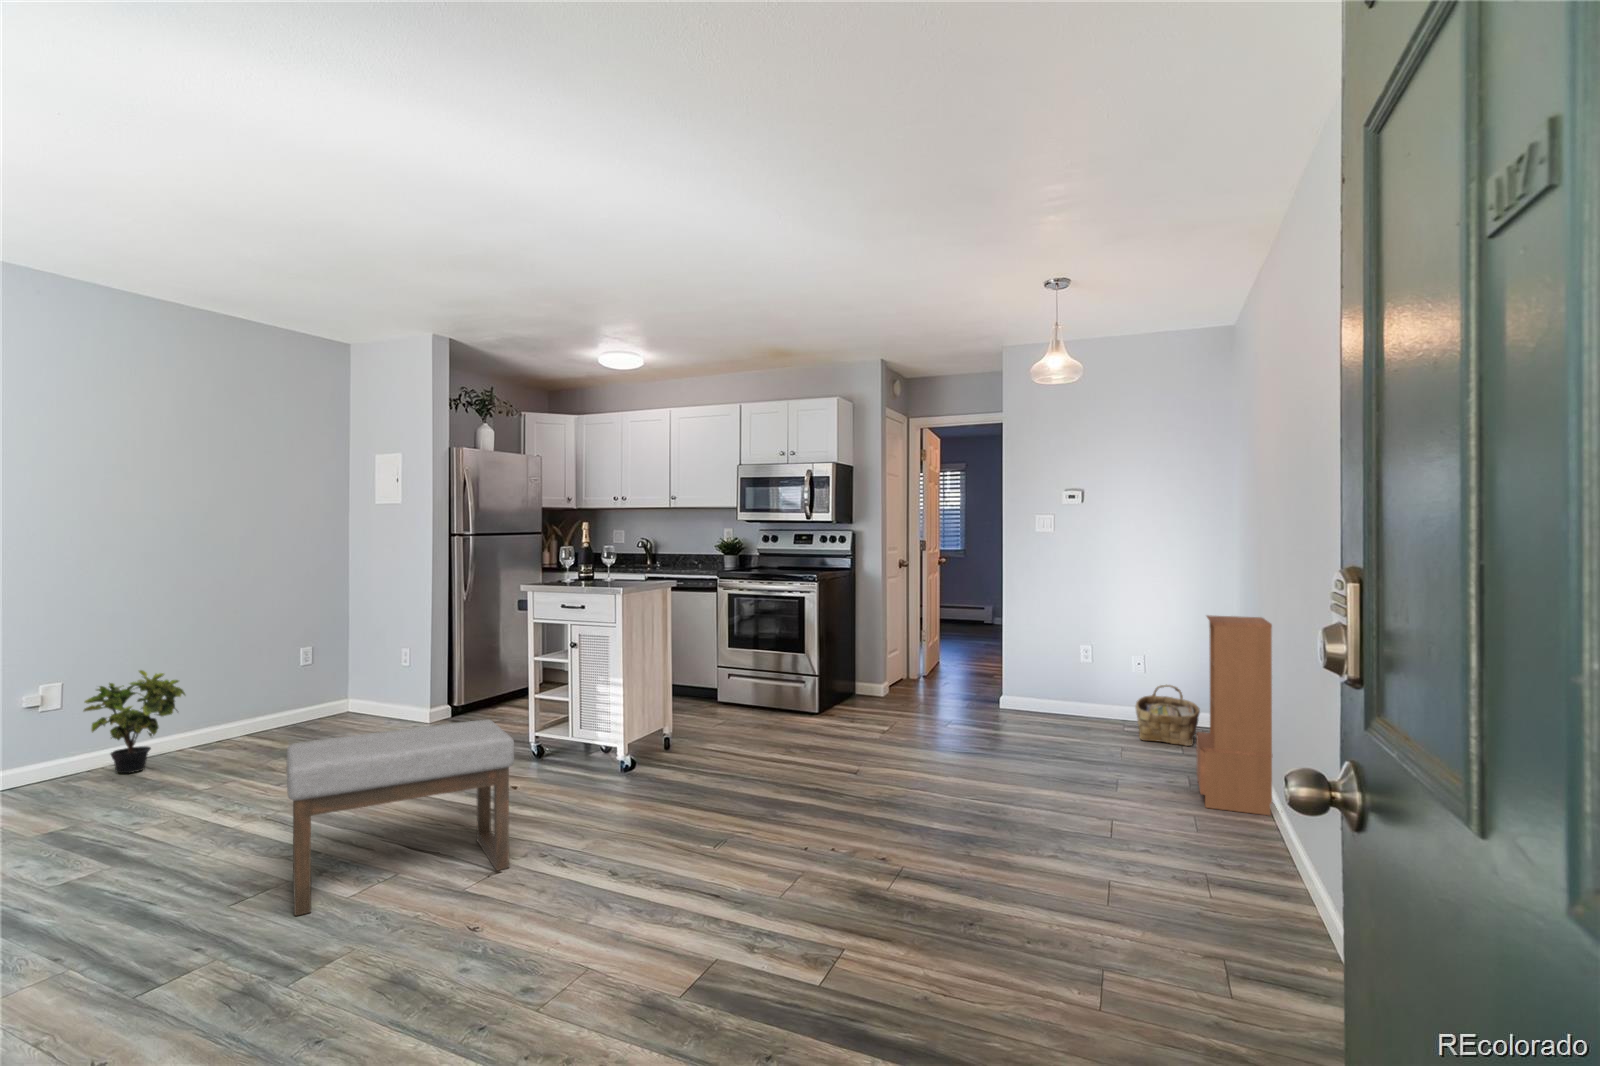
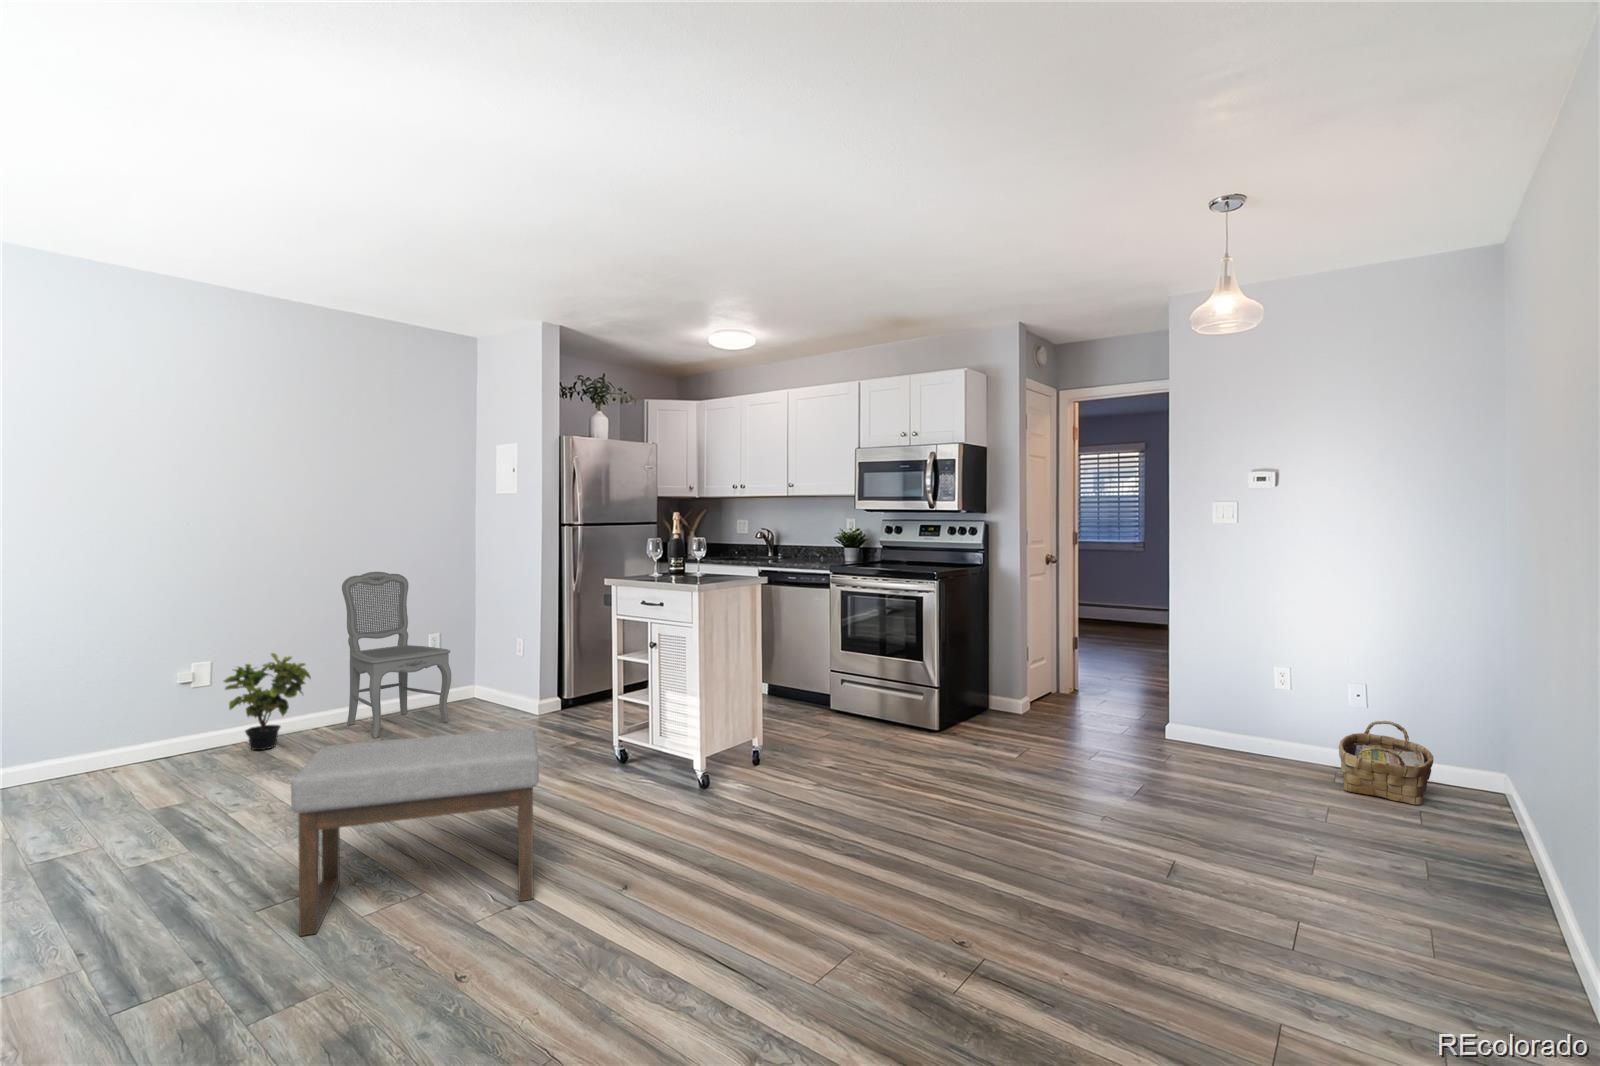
dining chair: none [211,584,335,754] -> present [342,572,451,738]
bookcase: present [1196,615,1272,815] -> none [1424,640,1550,930]

